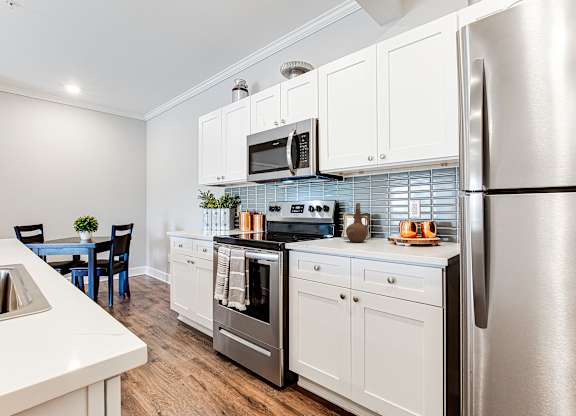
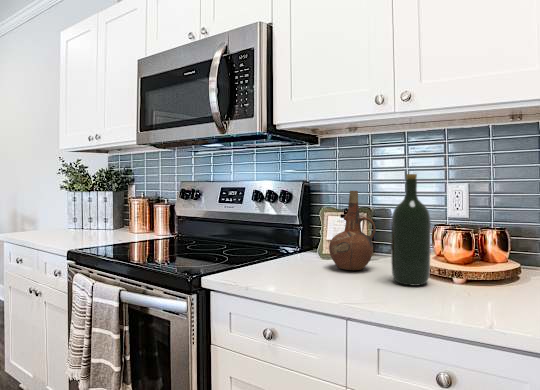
wine bottle: none [373,194,391,246] -> present [391,174,431,286]

